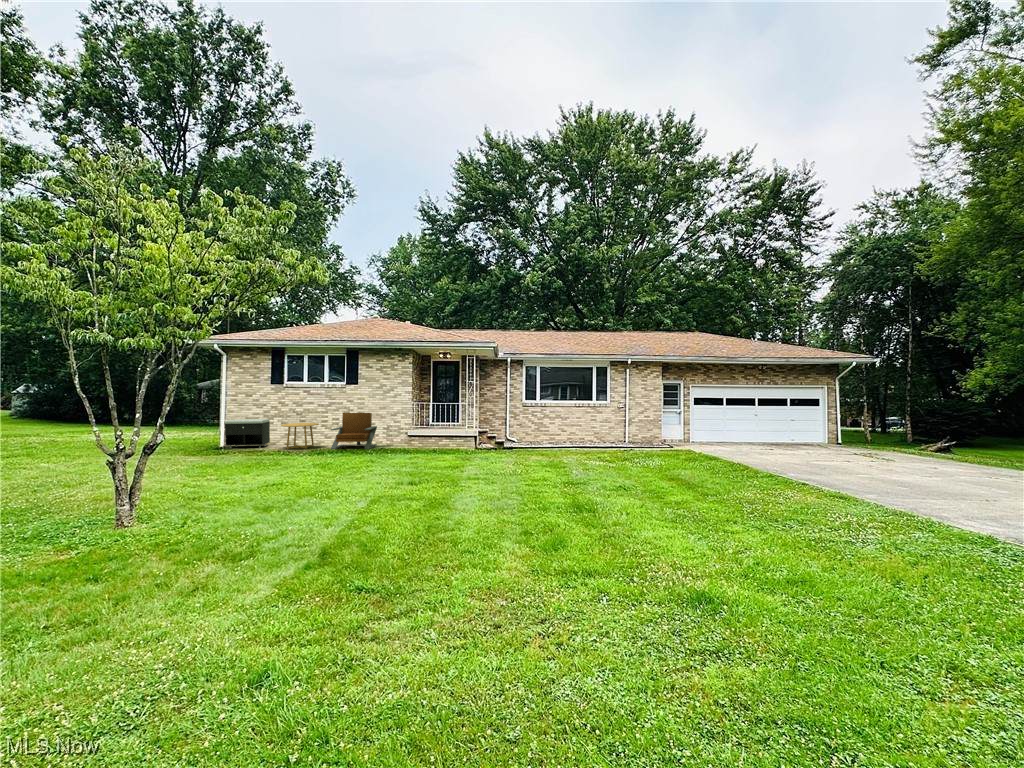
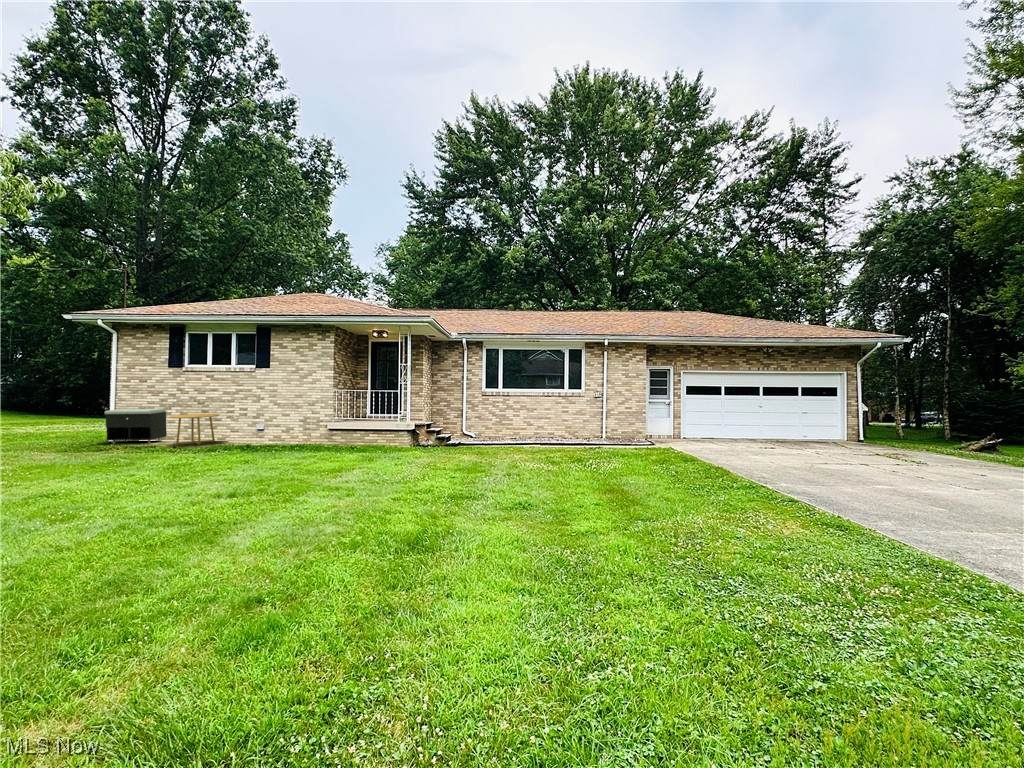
lounge chair: present [331,413,377,449] -> none [226,402,290,446]

